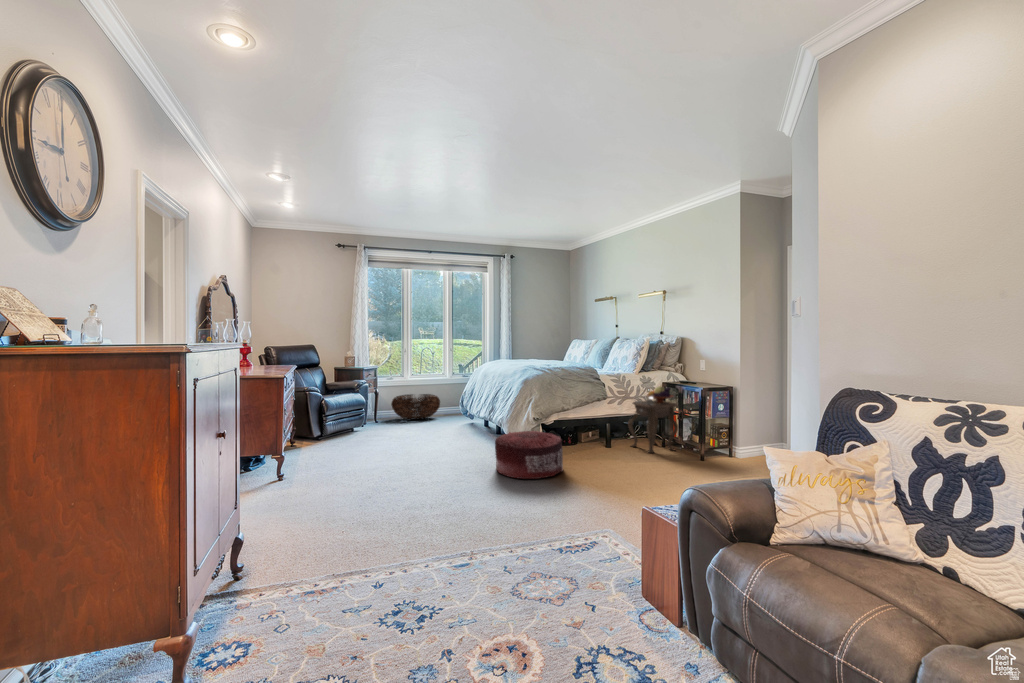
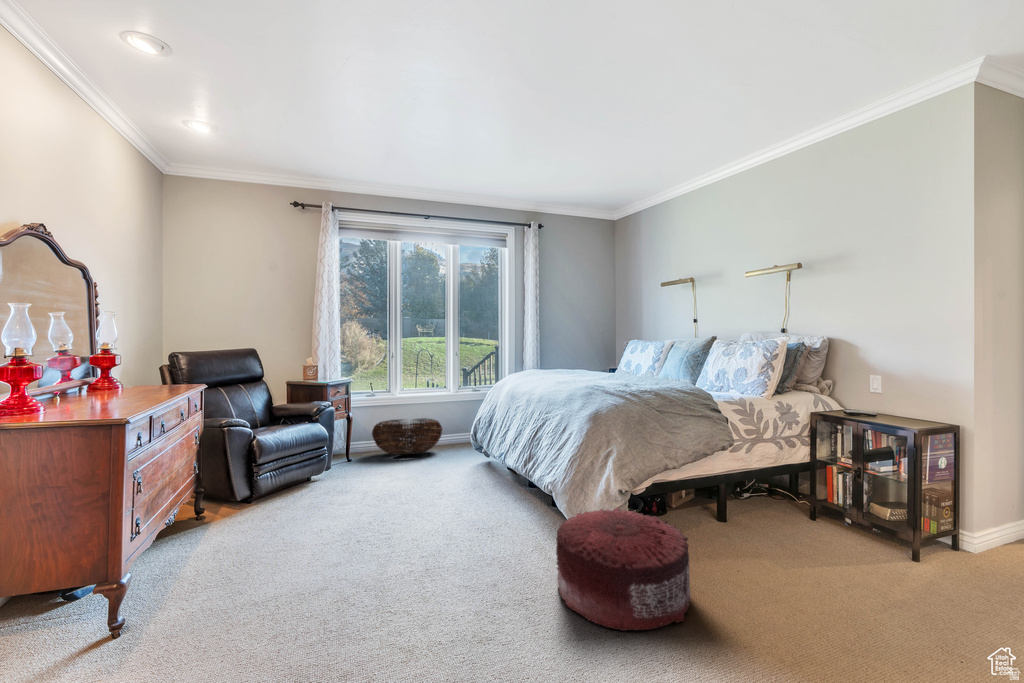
side table: present [628,387,678,453] -> none [755,419,848,538]

